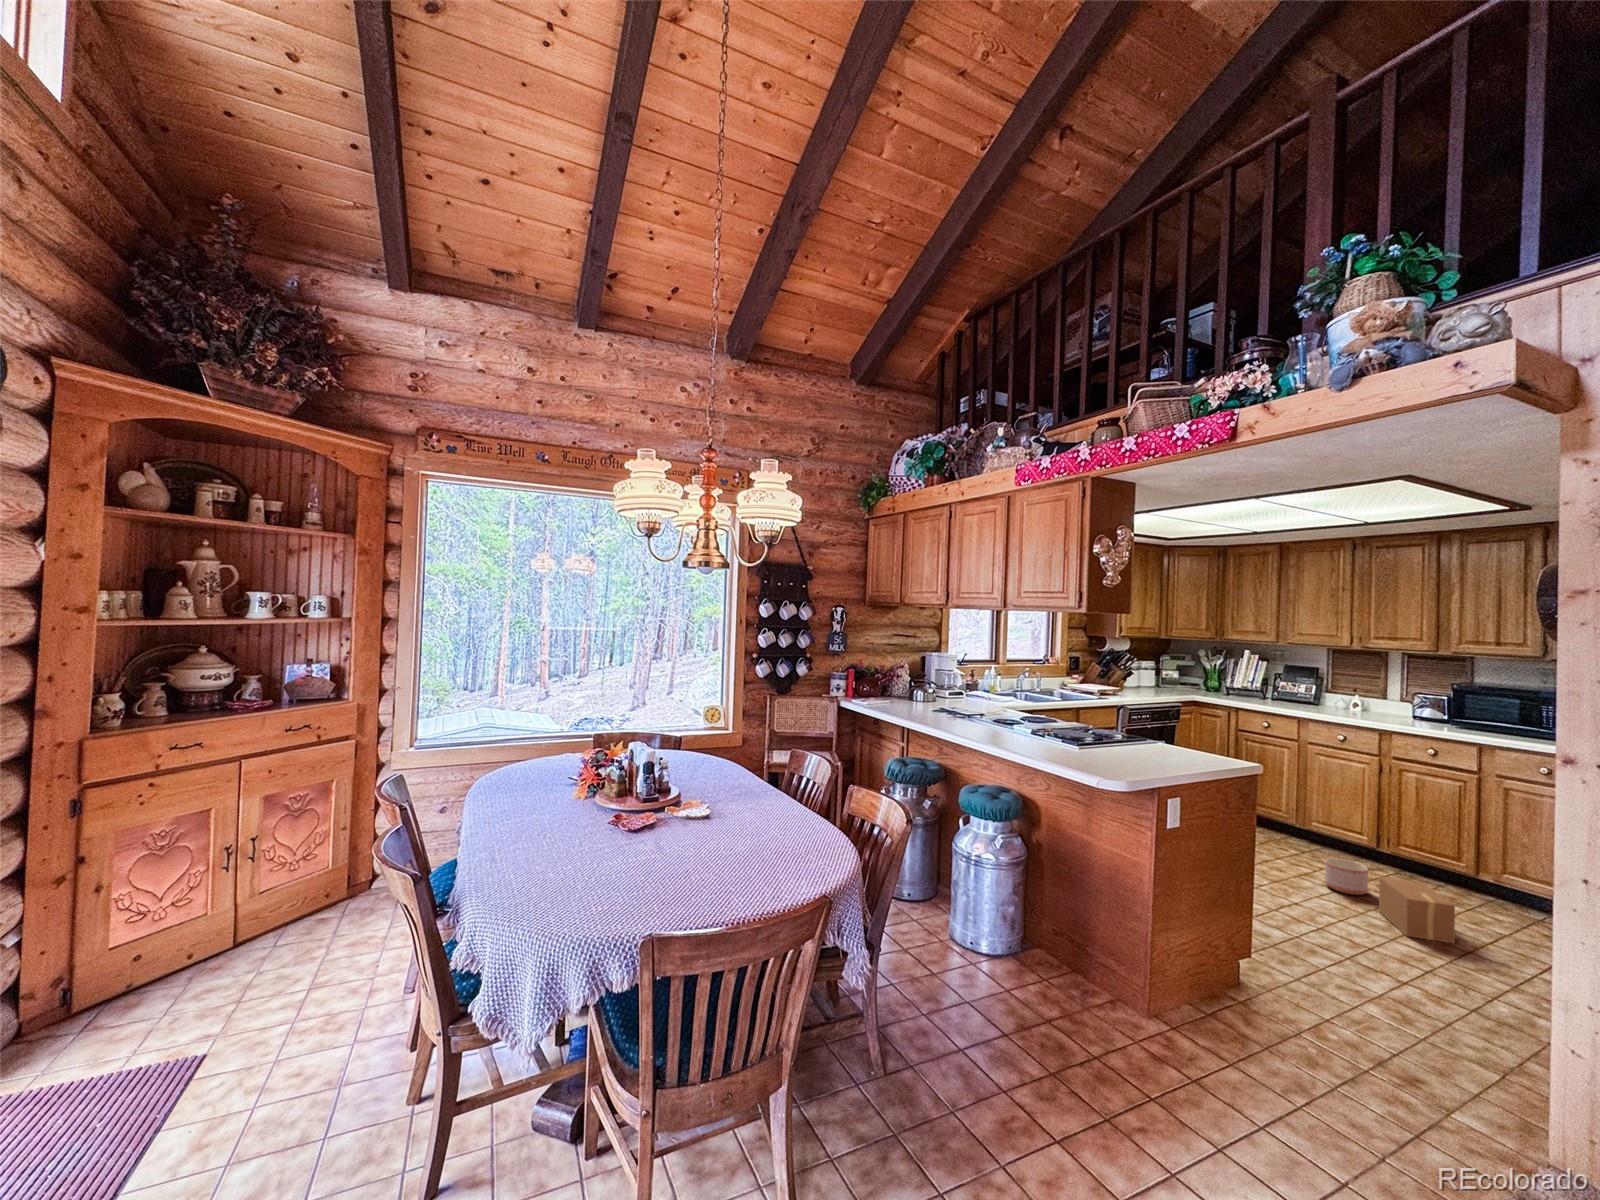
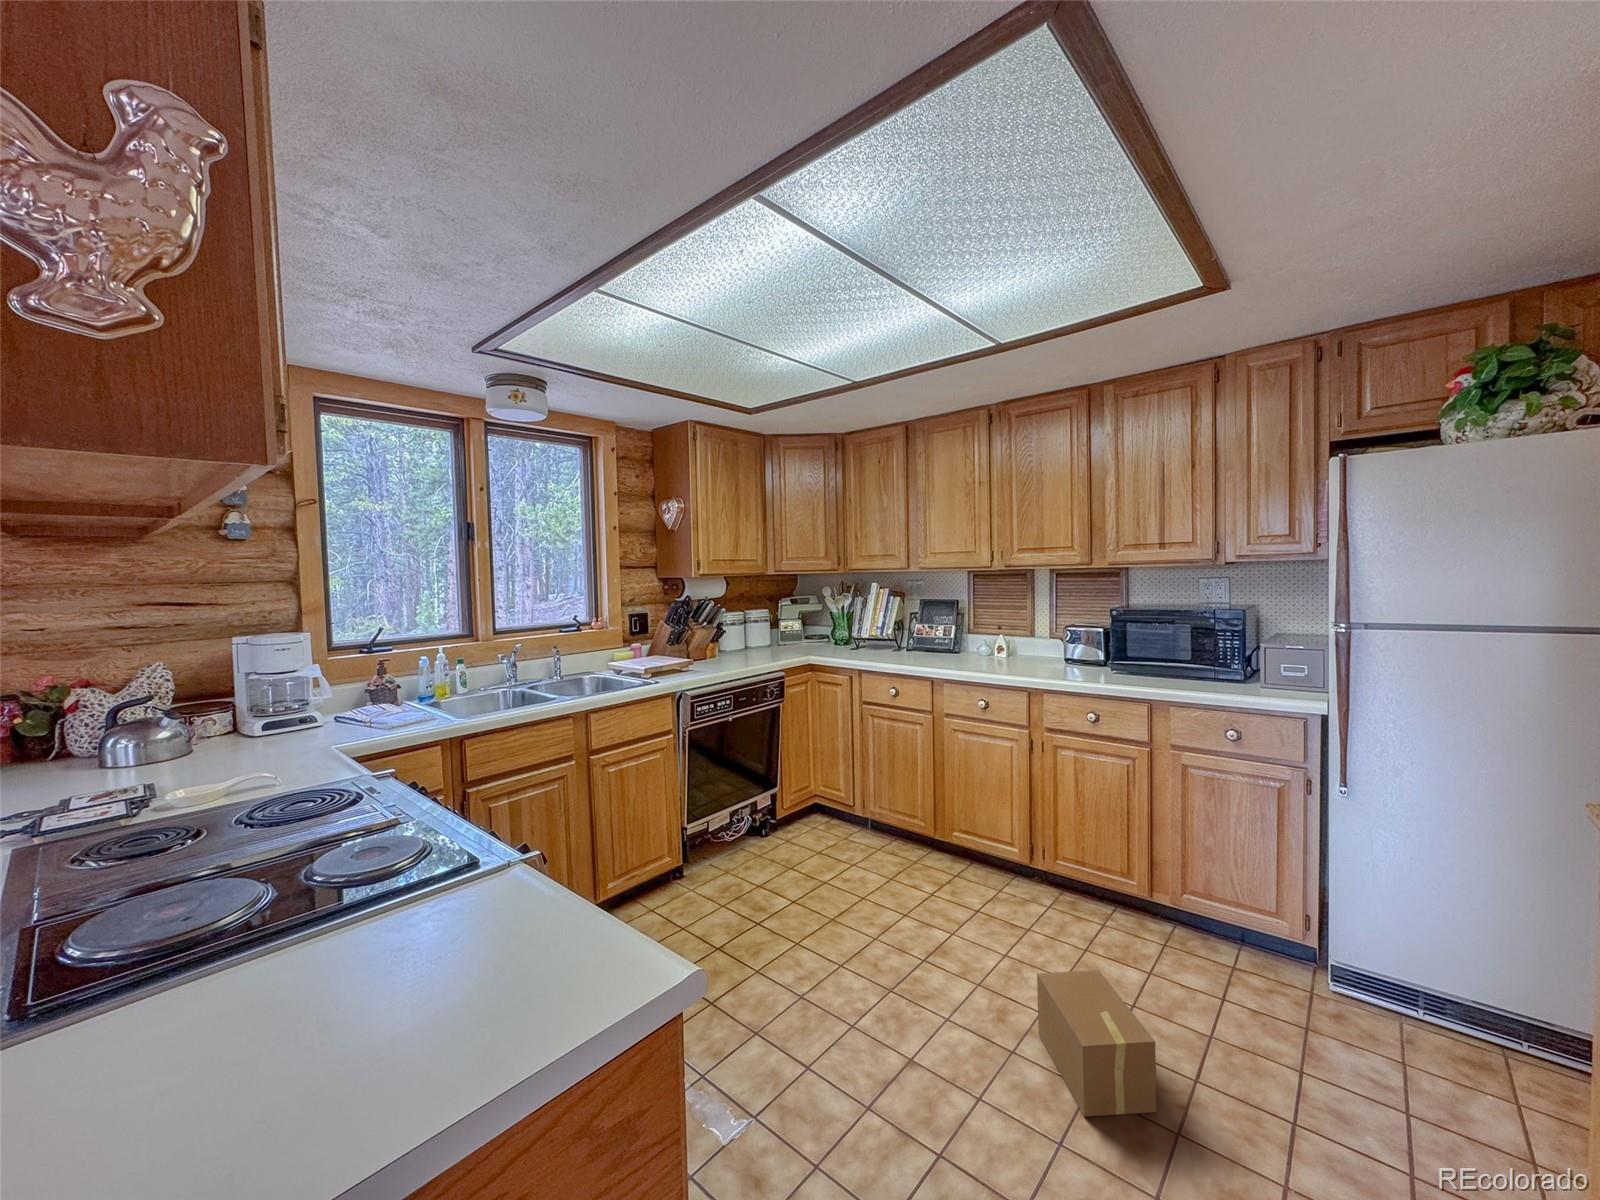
planter: present [1325,858,1368,895] -> none [962,919,1022,990]

